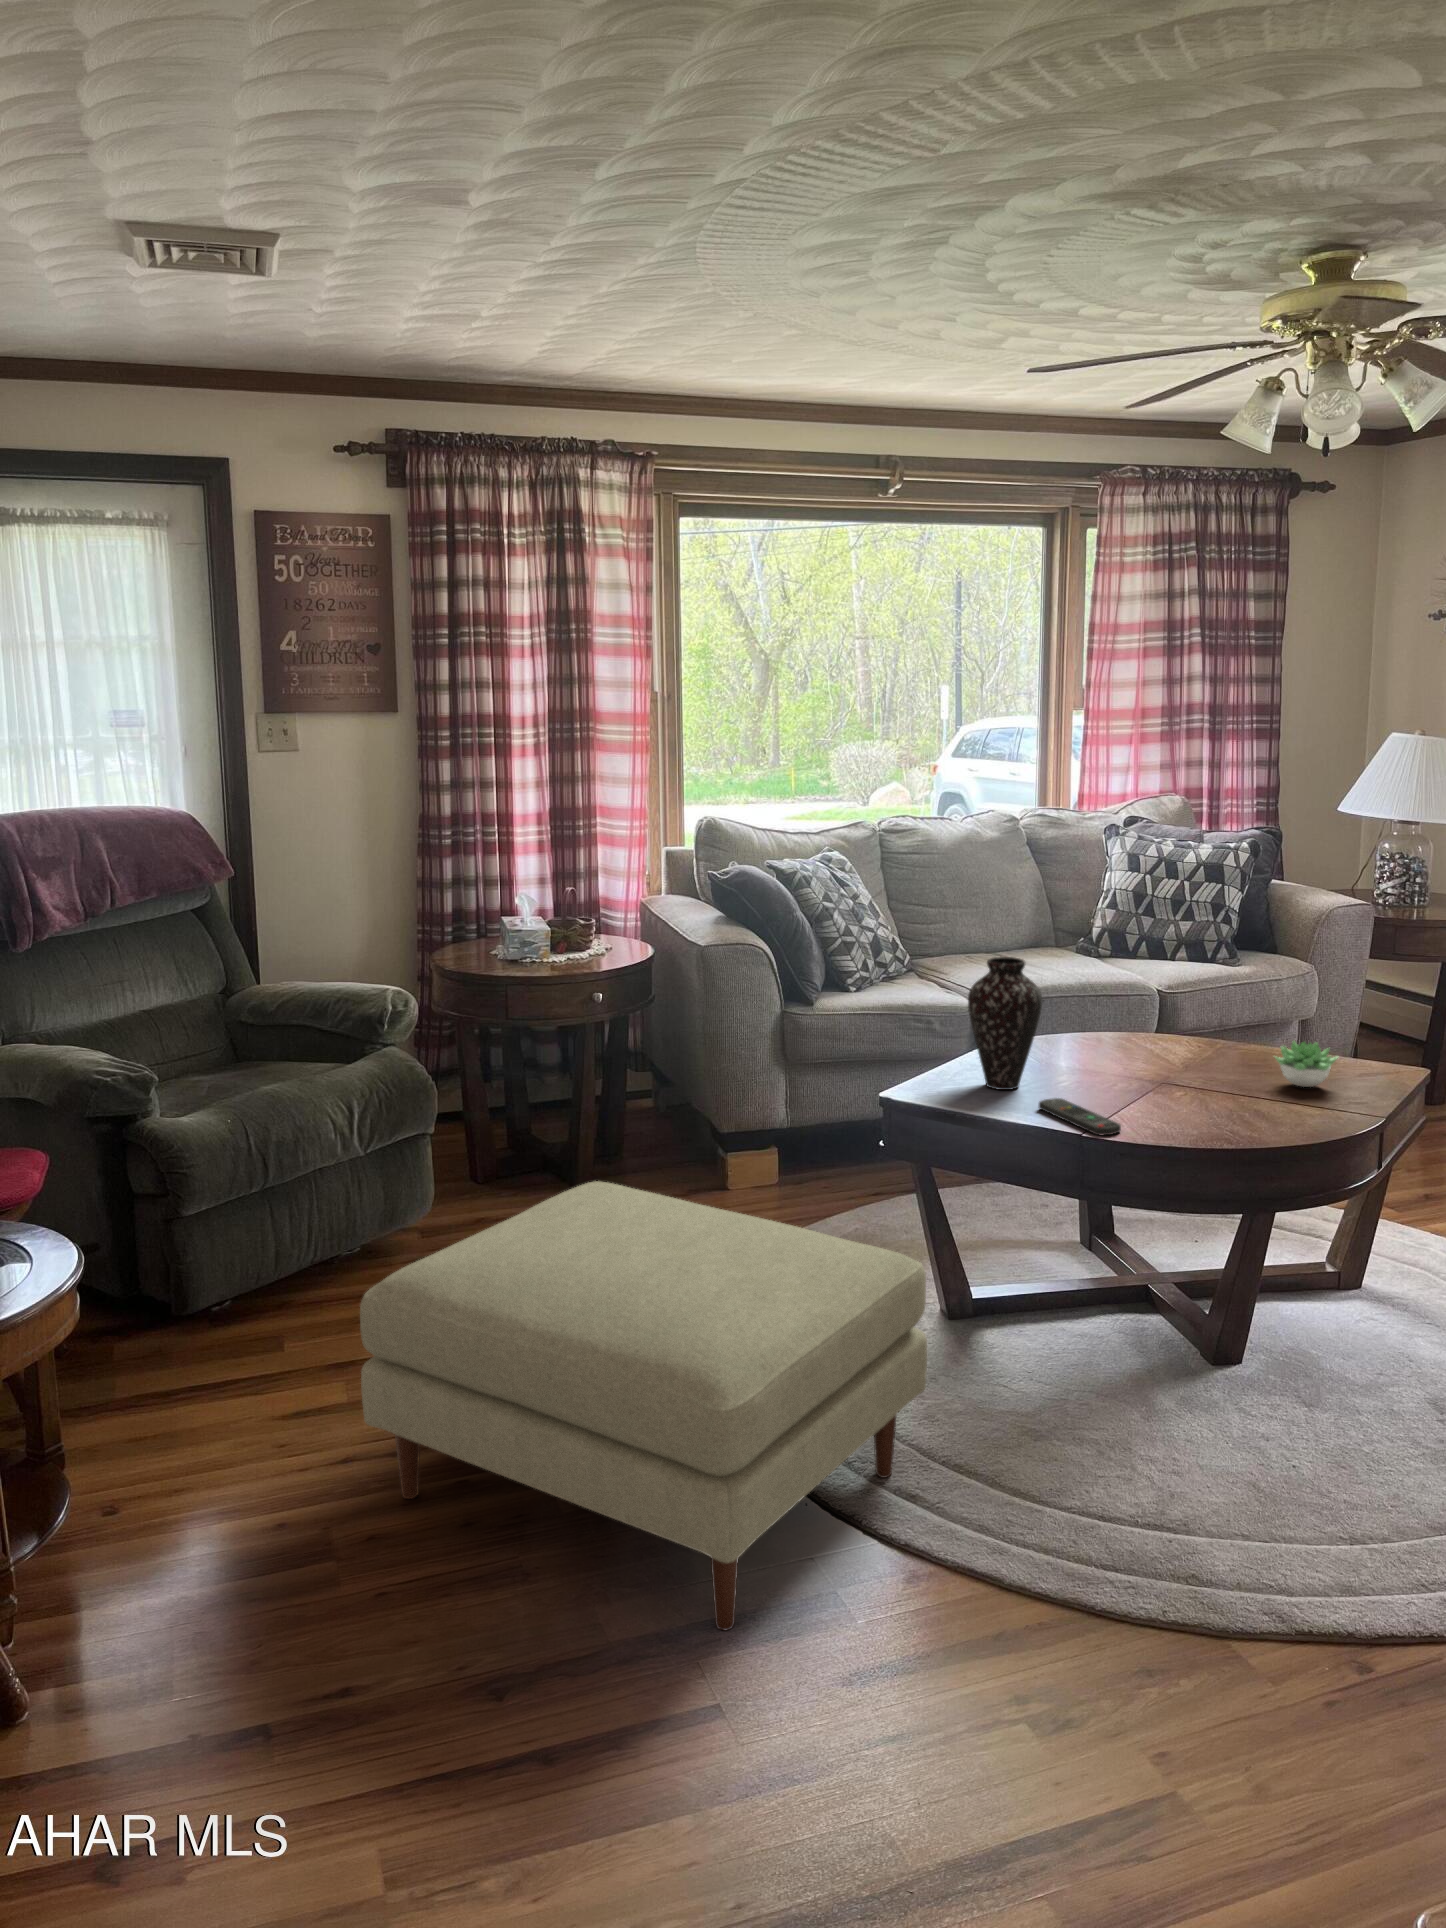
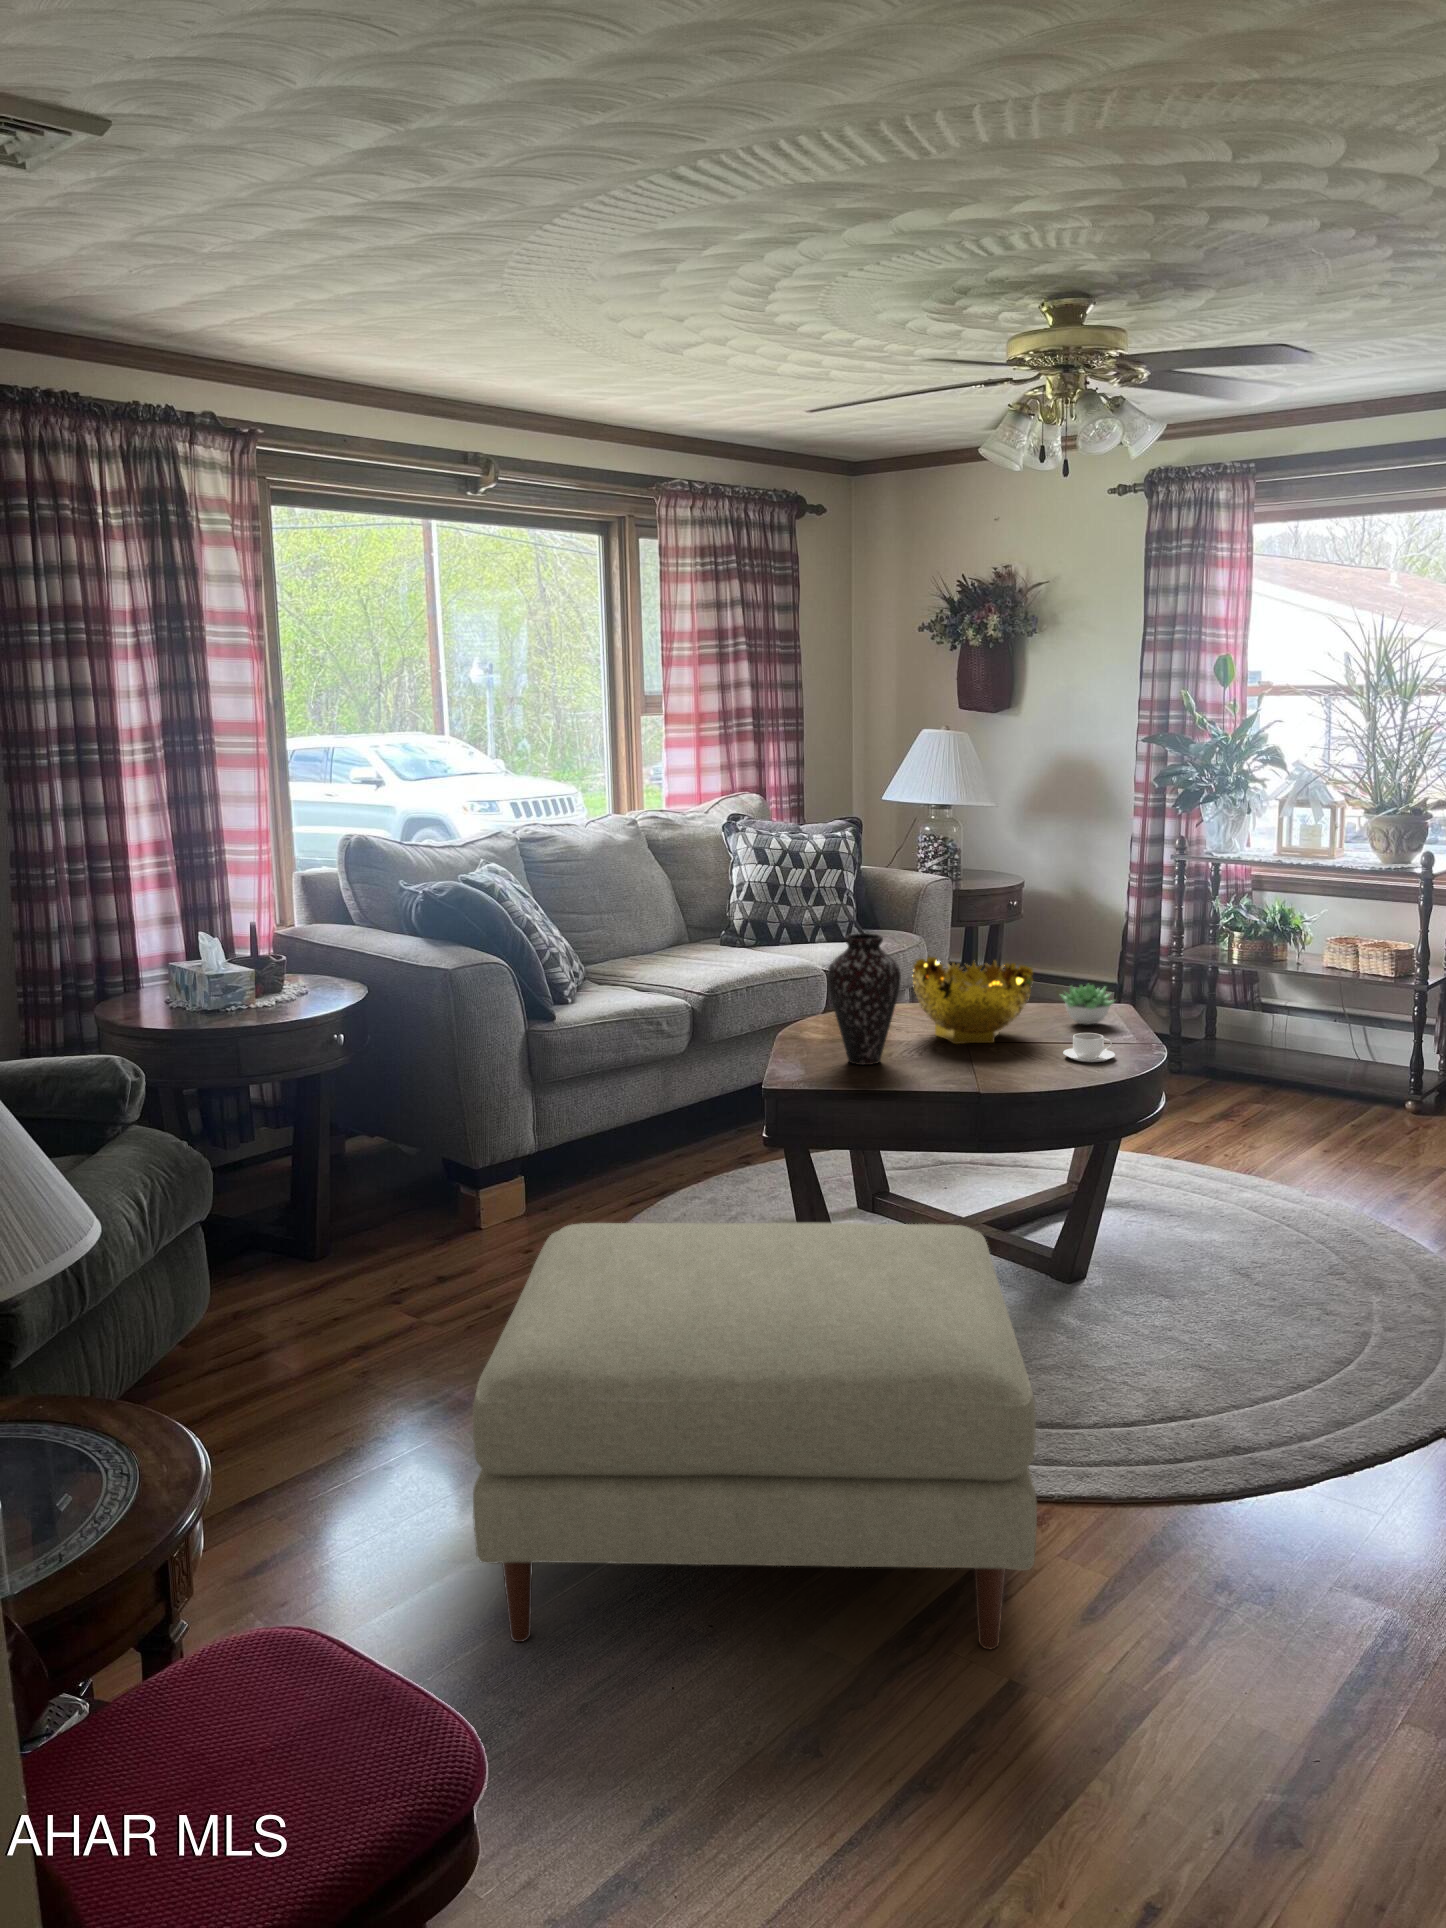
decorative bowl: none [1092,989,1224,1089] -> present [913,957,1033,1044]
coffee cup: none [1205,1093,1263,1126] -> present [1063,1033,1115,1062]
remote control: present [1039,1098,1121,1135] -> none [929,1062,1027,1087]

